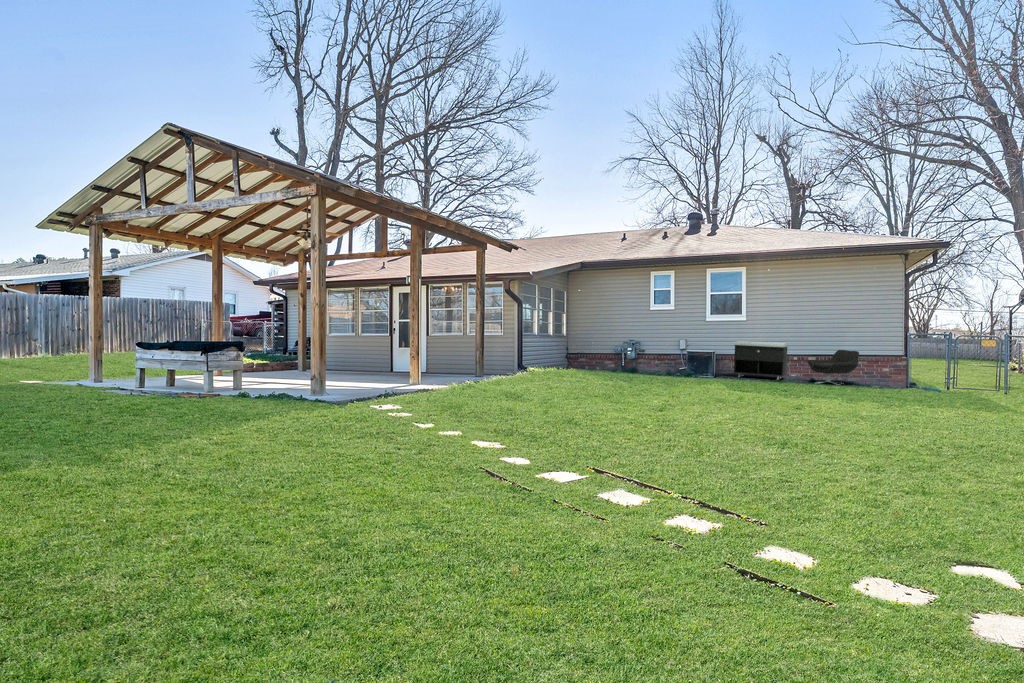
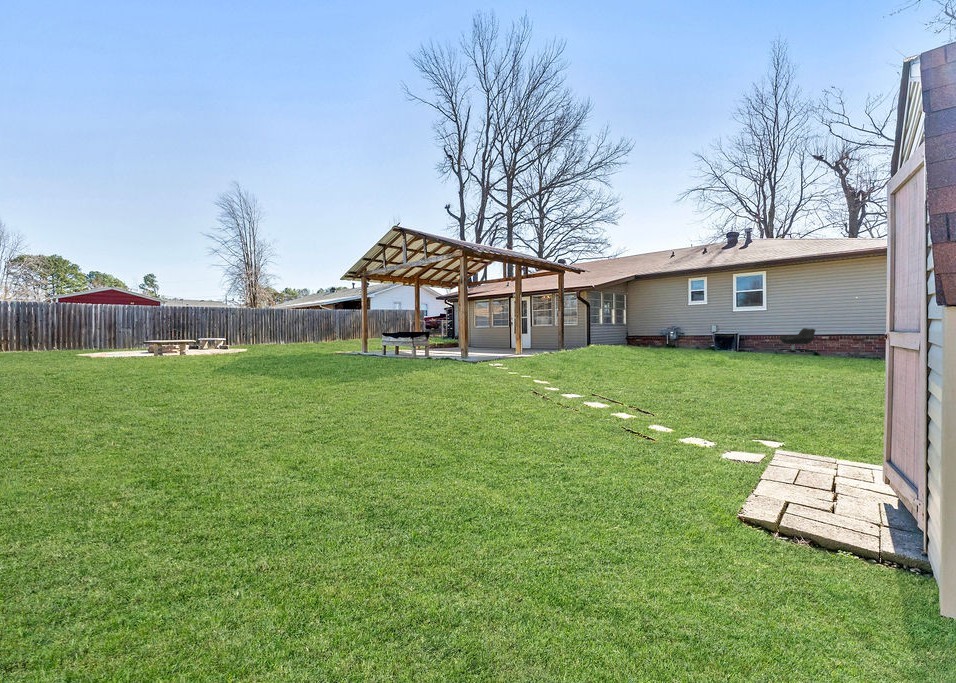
storage bench: present [734,341,788,380] -> none [728,324,768,349]

